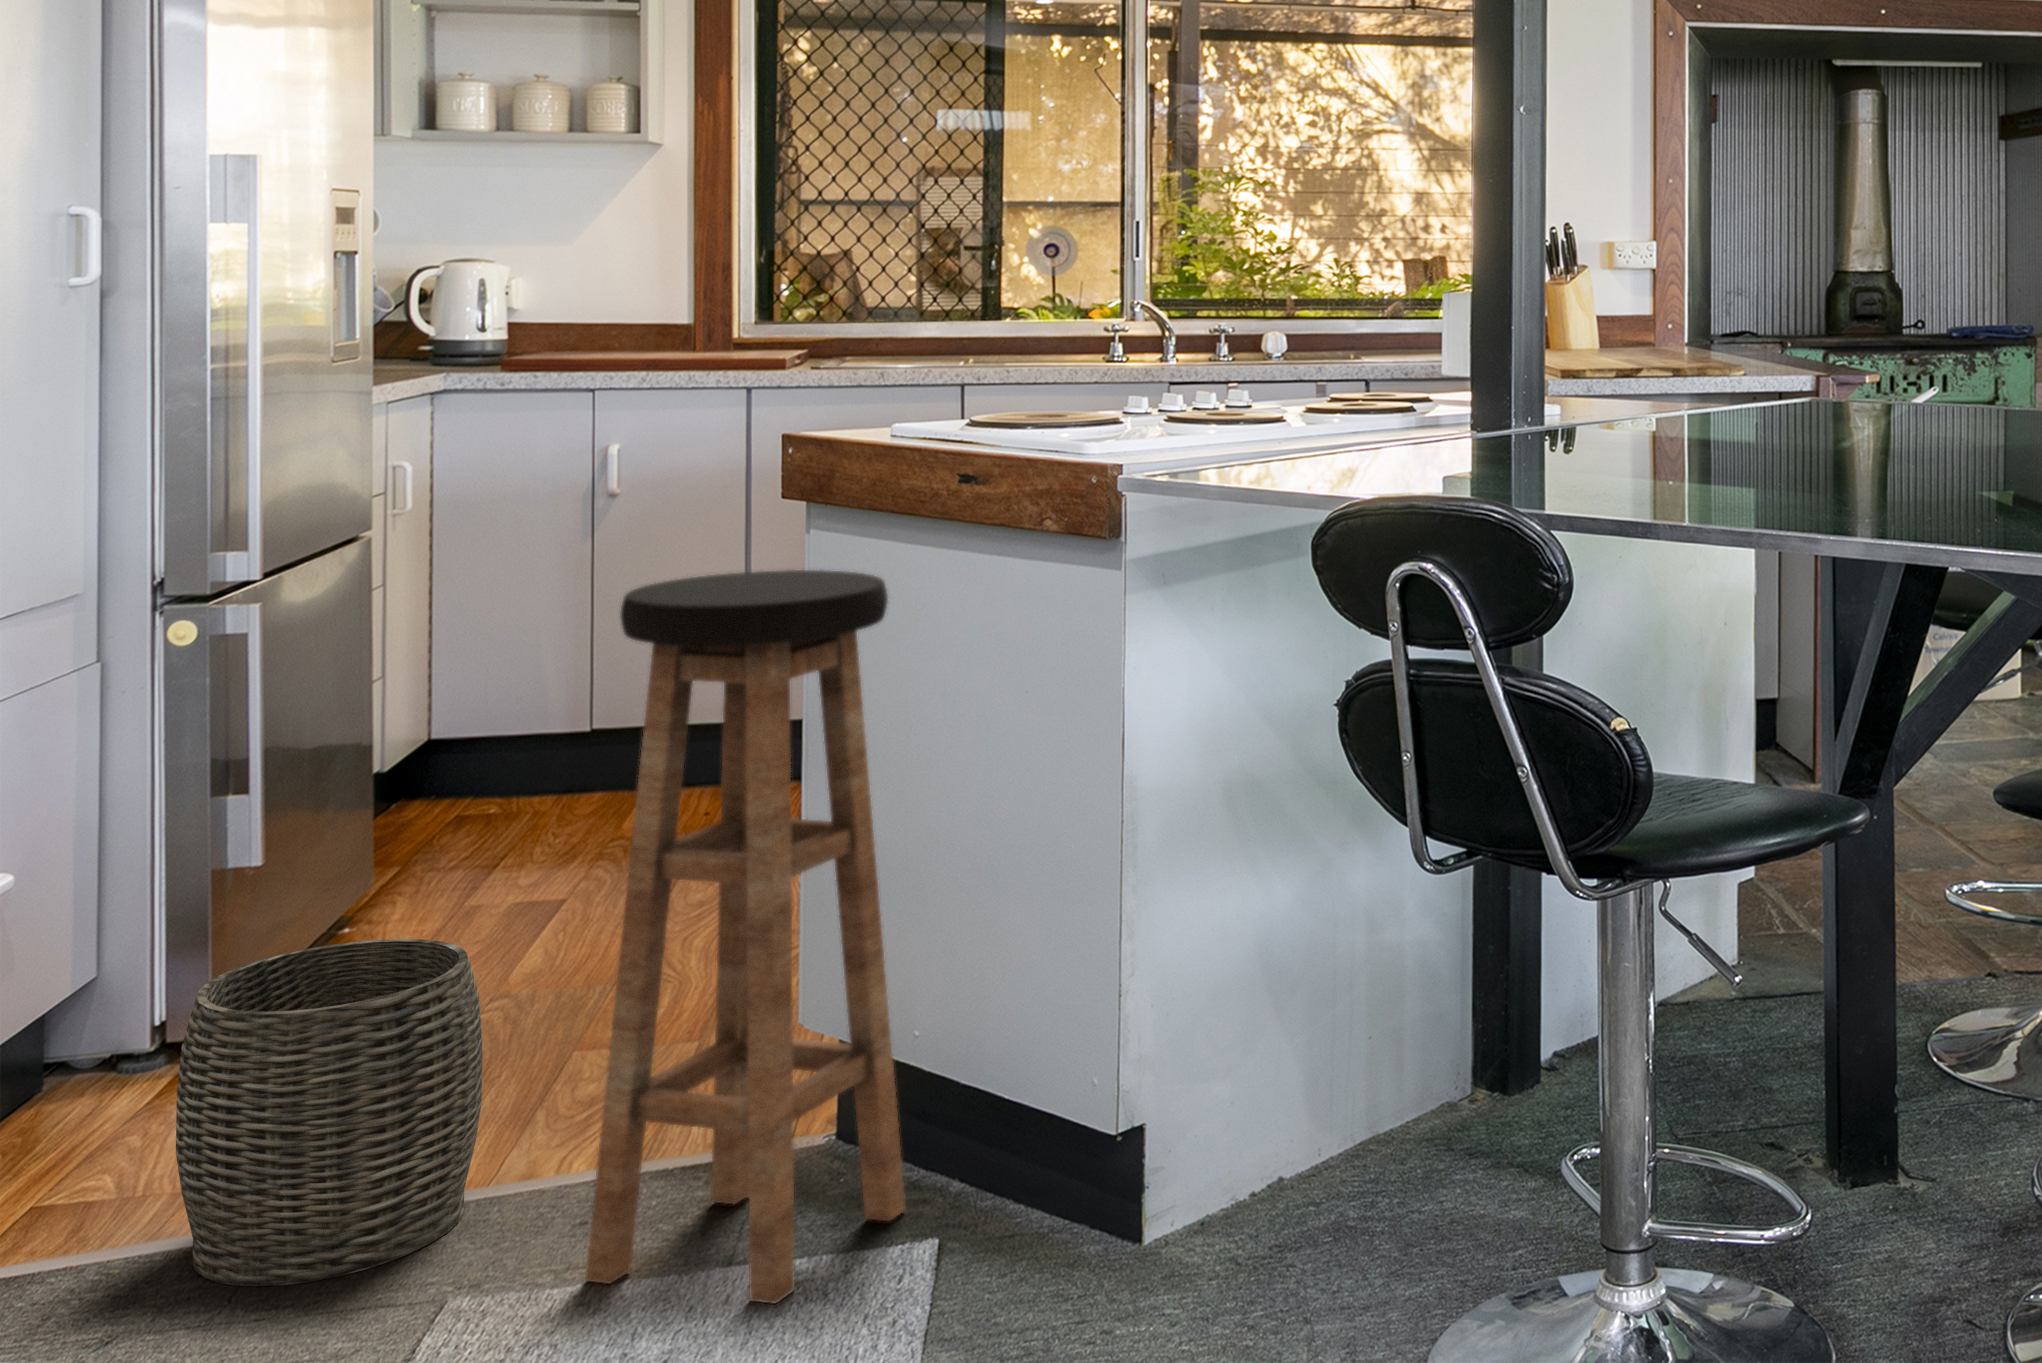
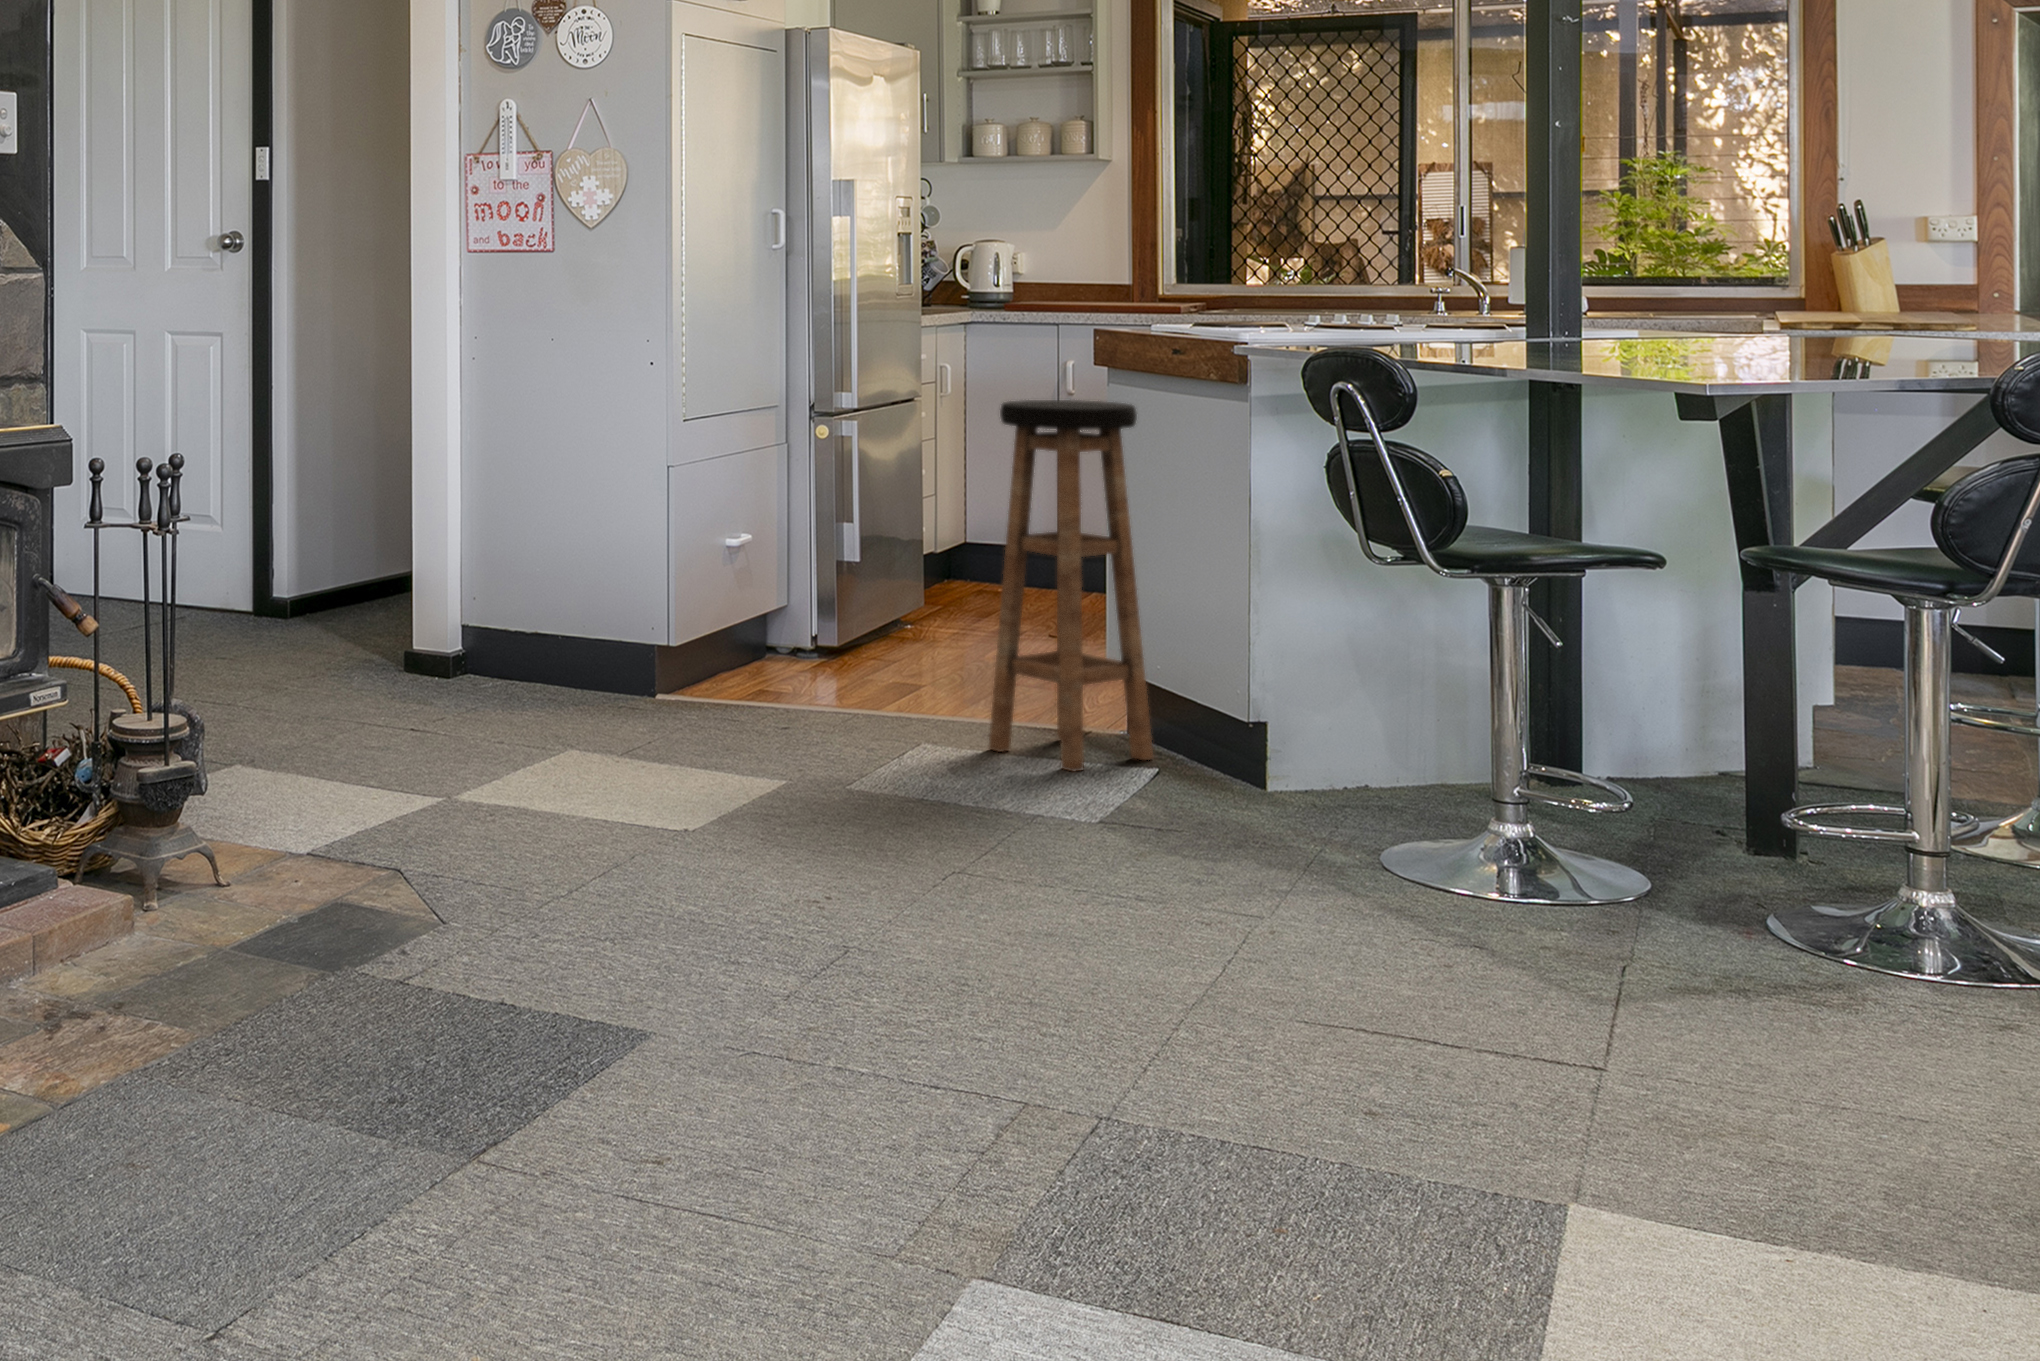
woven basket: present [176,939,482,1286] -> none [819,580,950,729]

